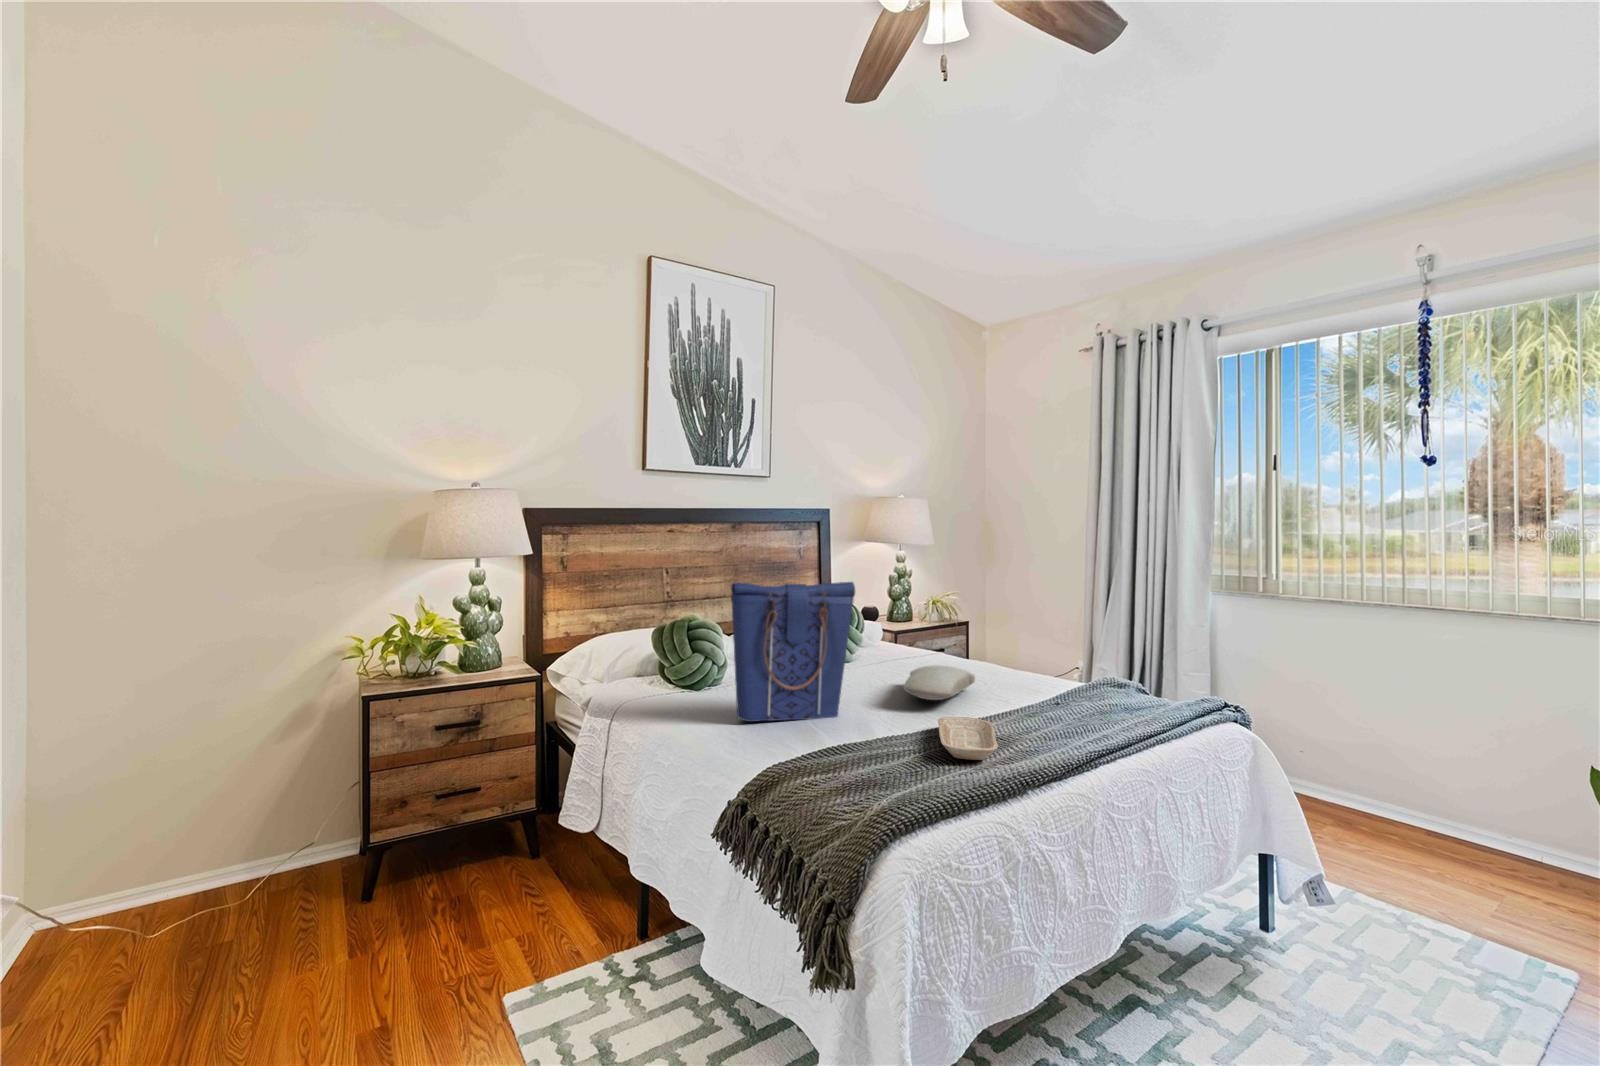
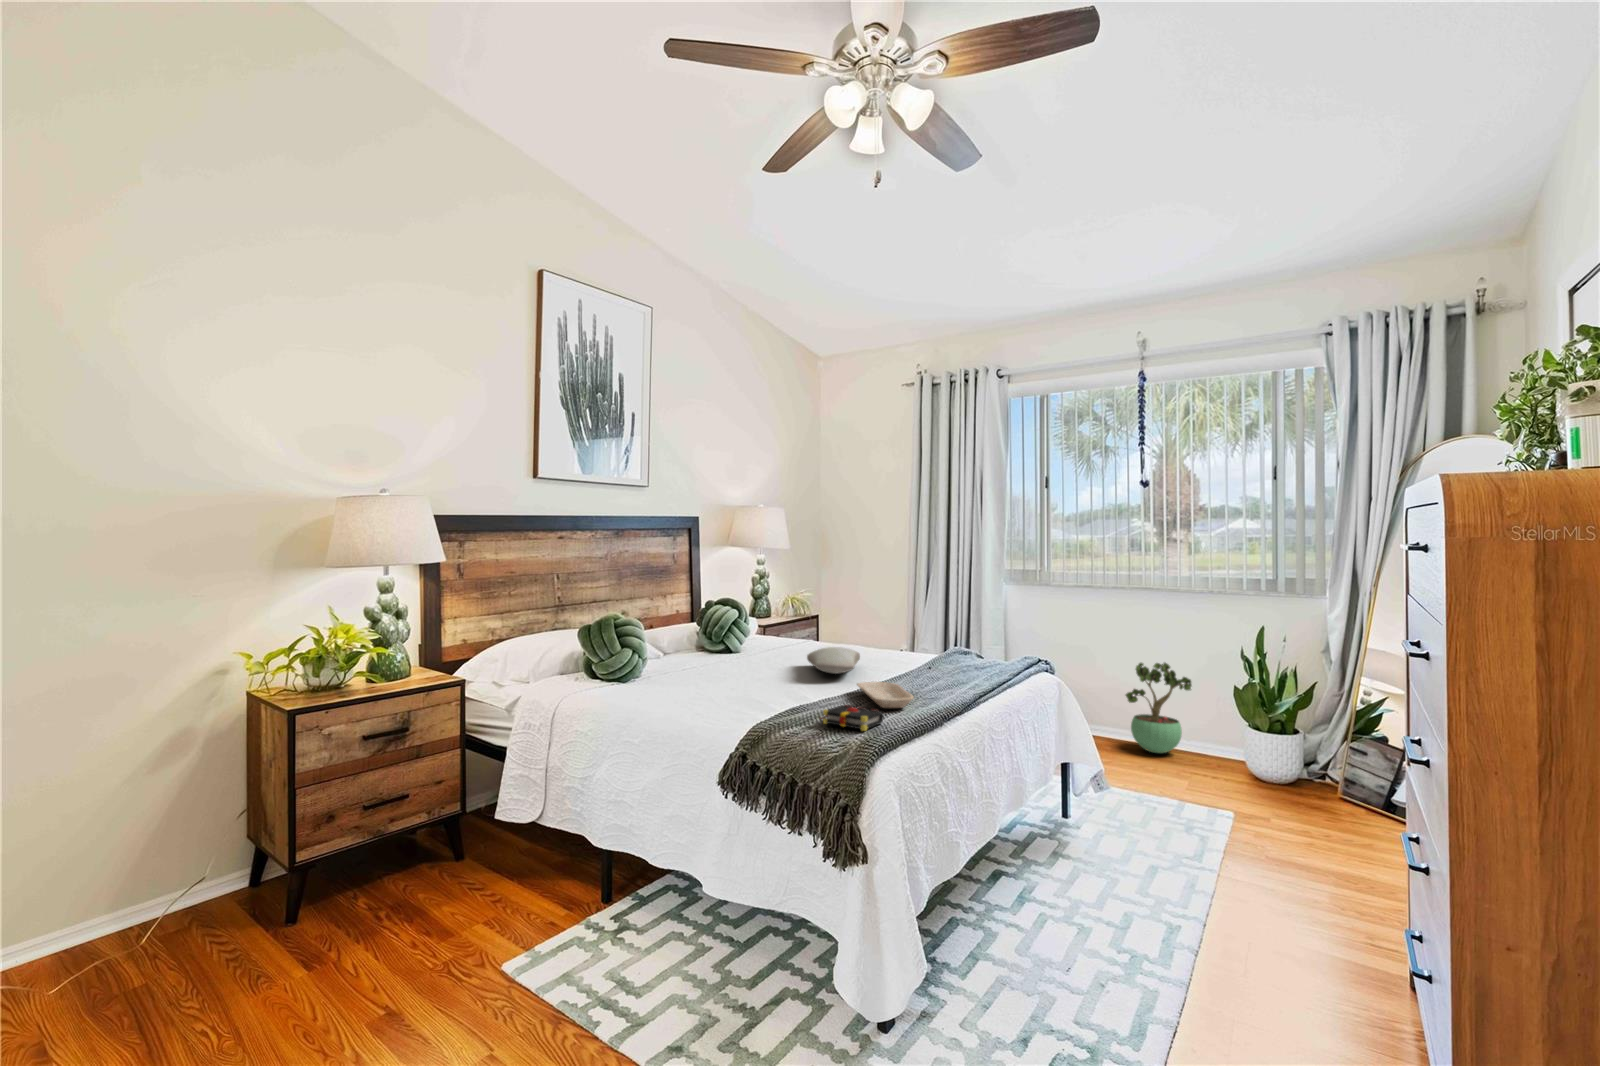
tote bag: present [731,582,855,722] -> none [683,579,781,700]
potted plant: none [1390,711,1507,843] -> present [1126,663,1192,753]
book: none [857,750,939,792] -> present [821,705,883,731]

